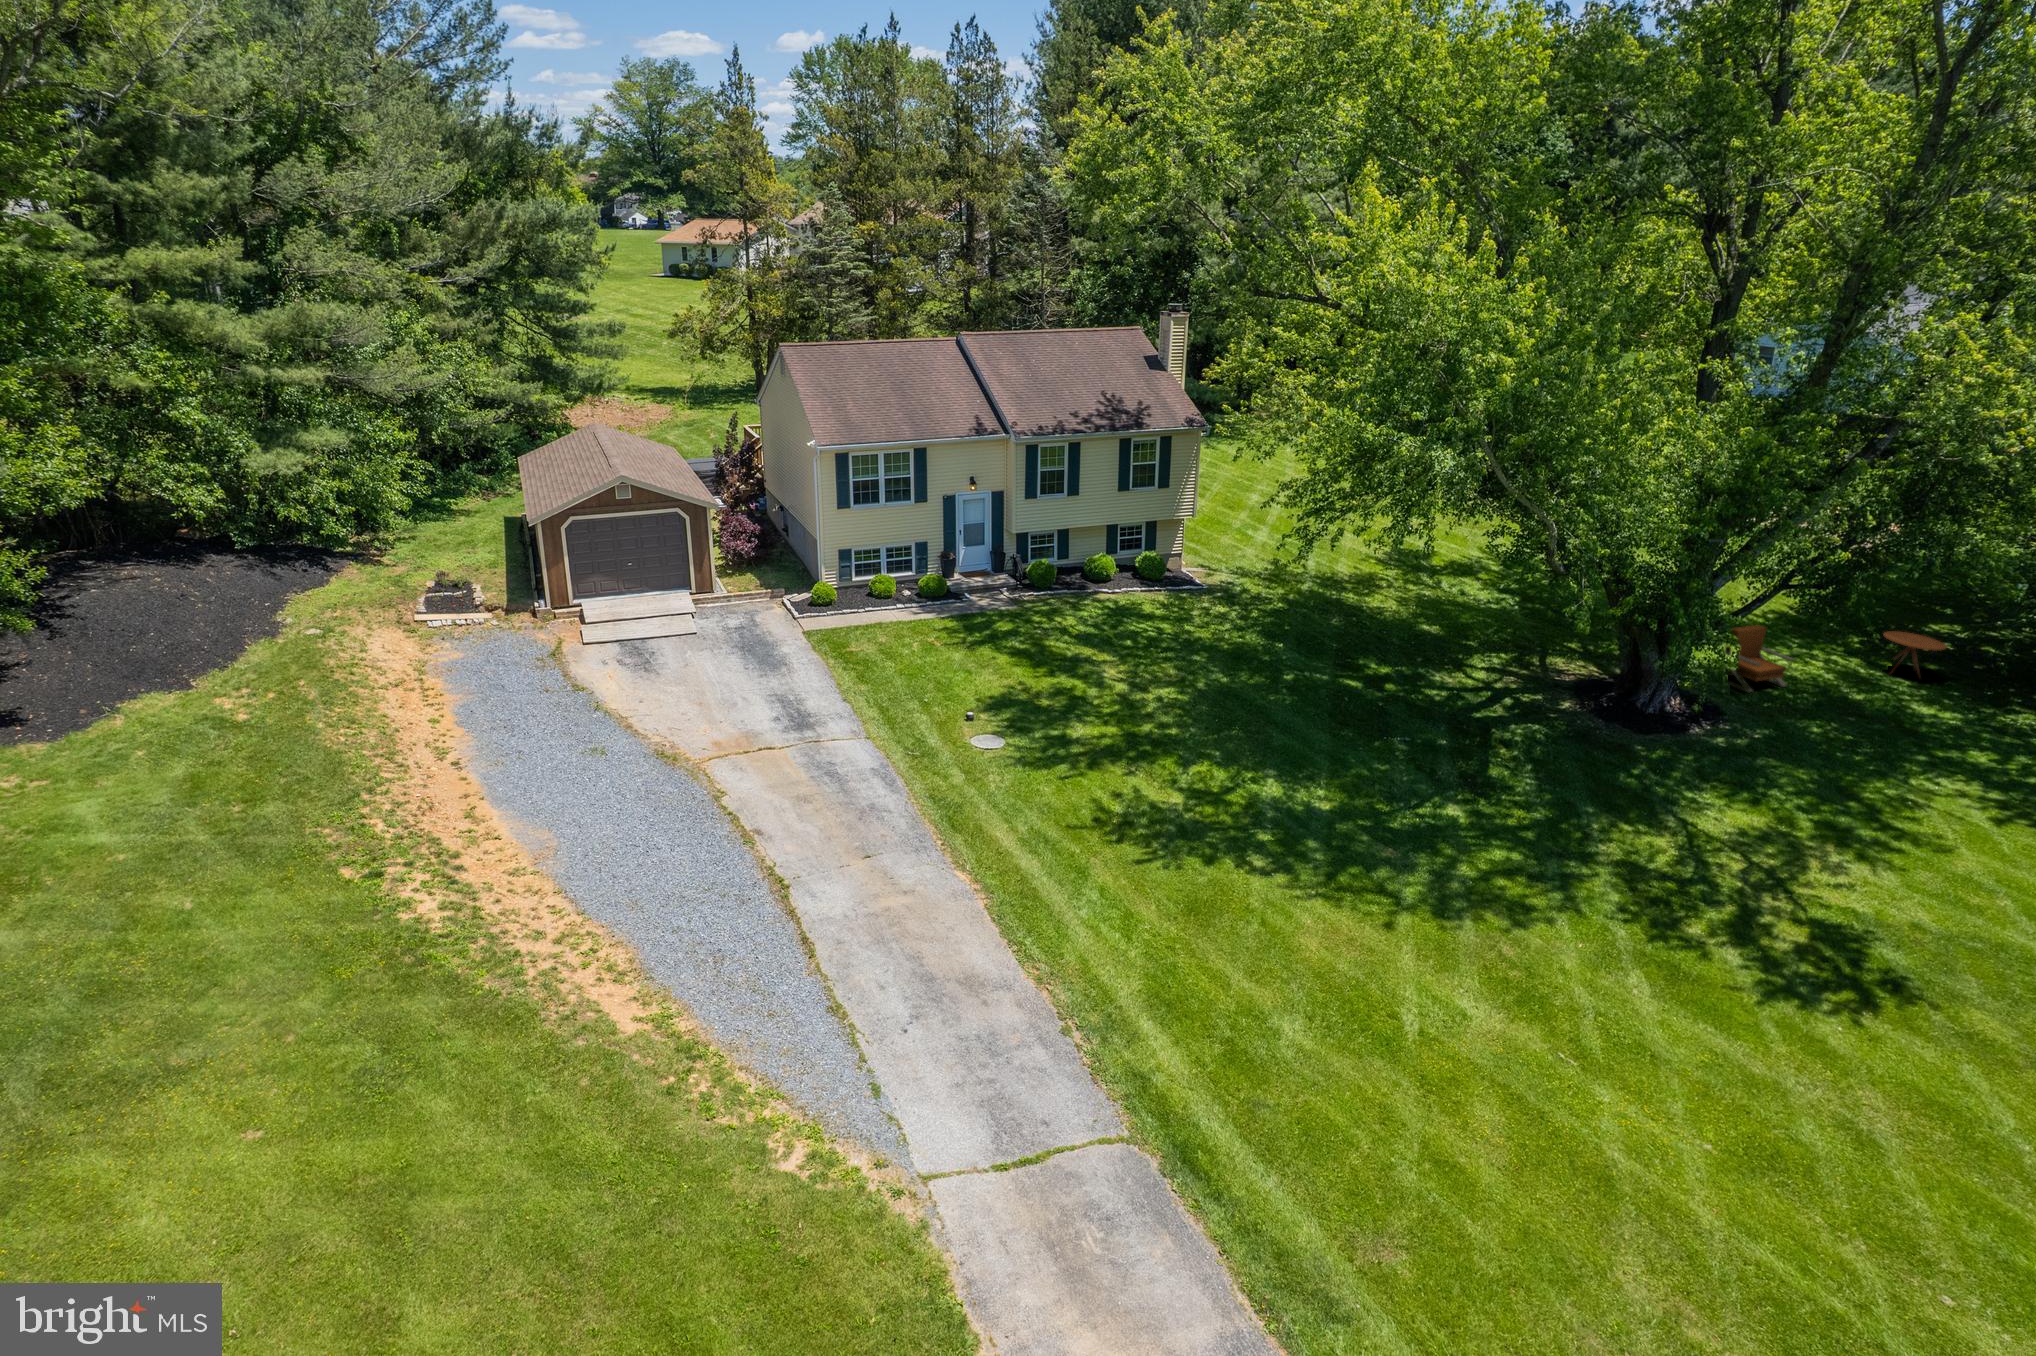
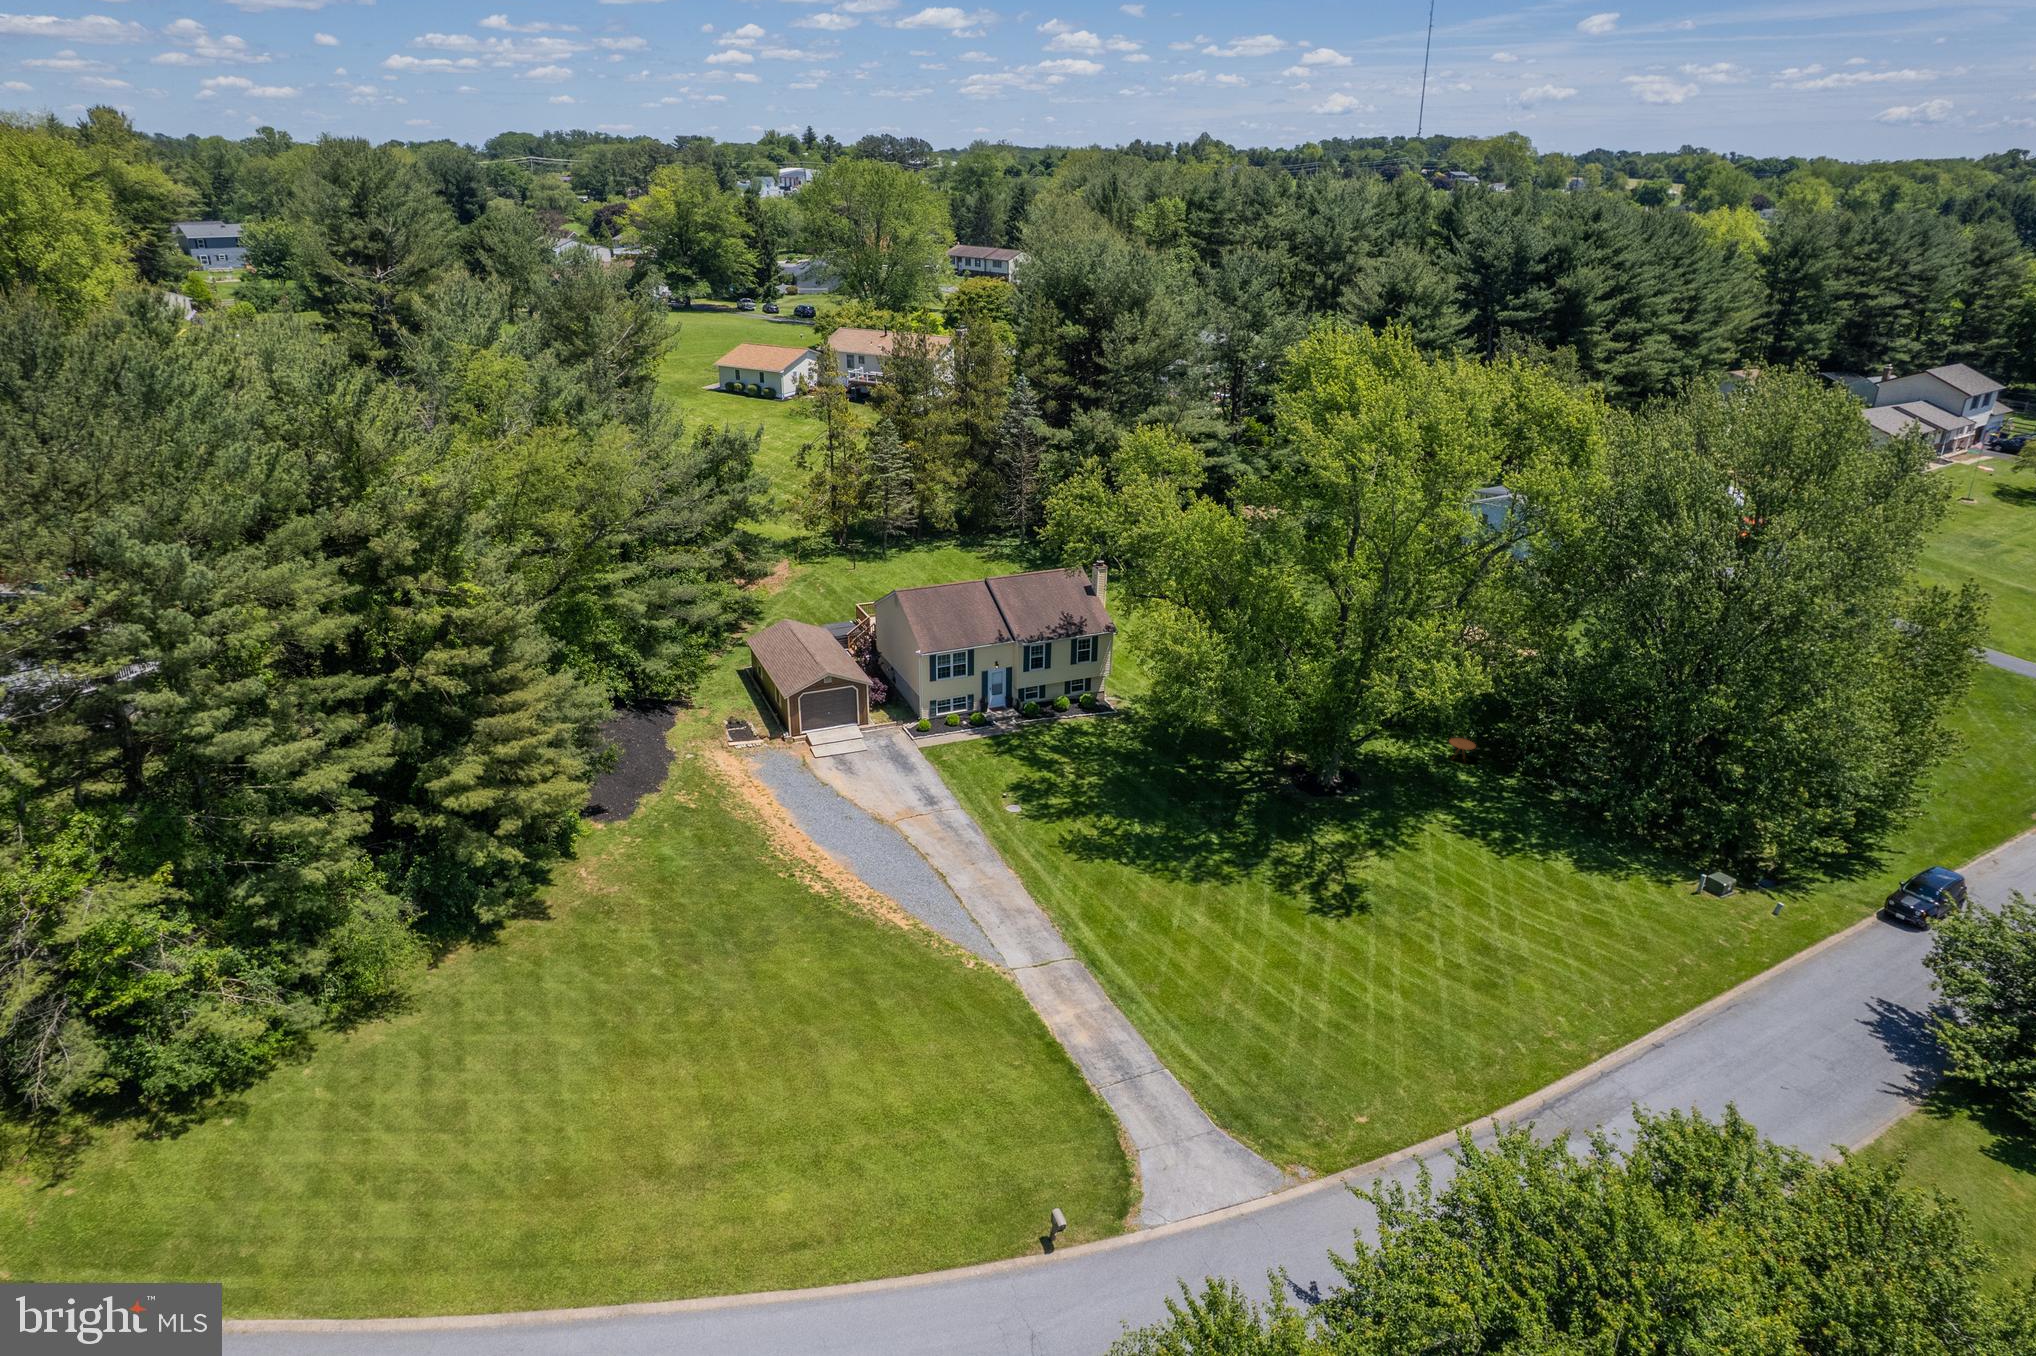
lounge chair: present [1725,625,1794,692] -> none [1359,738,1397,773]

